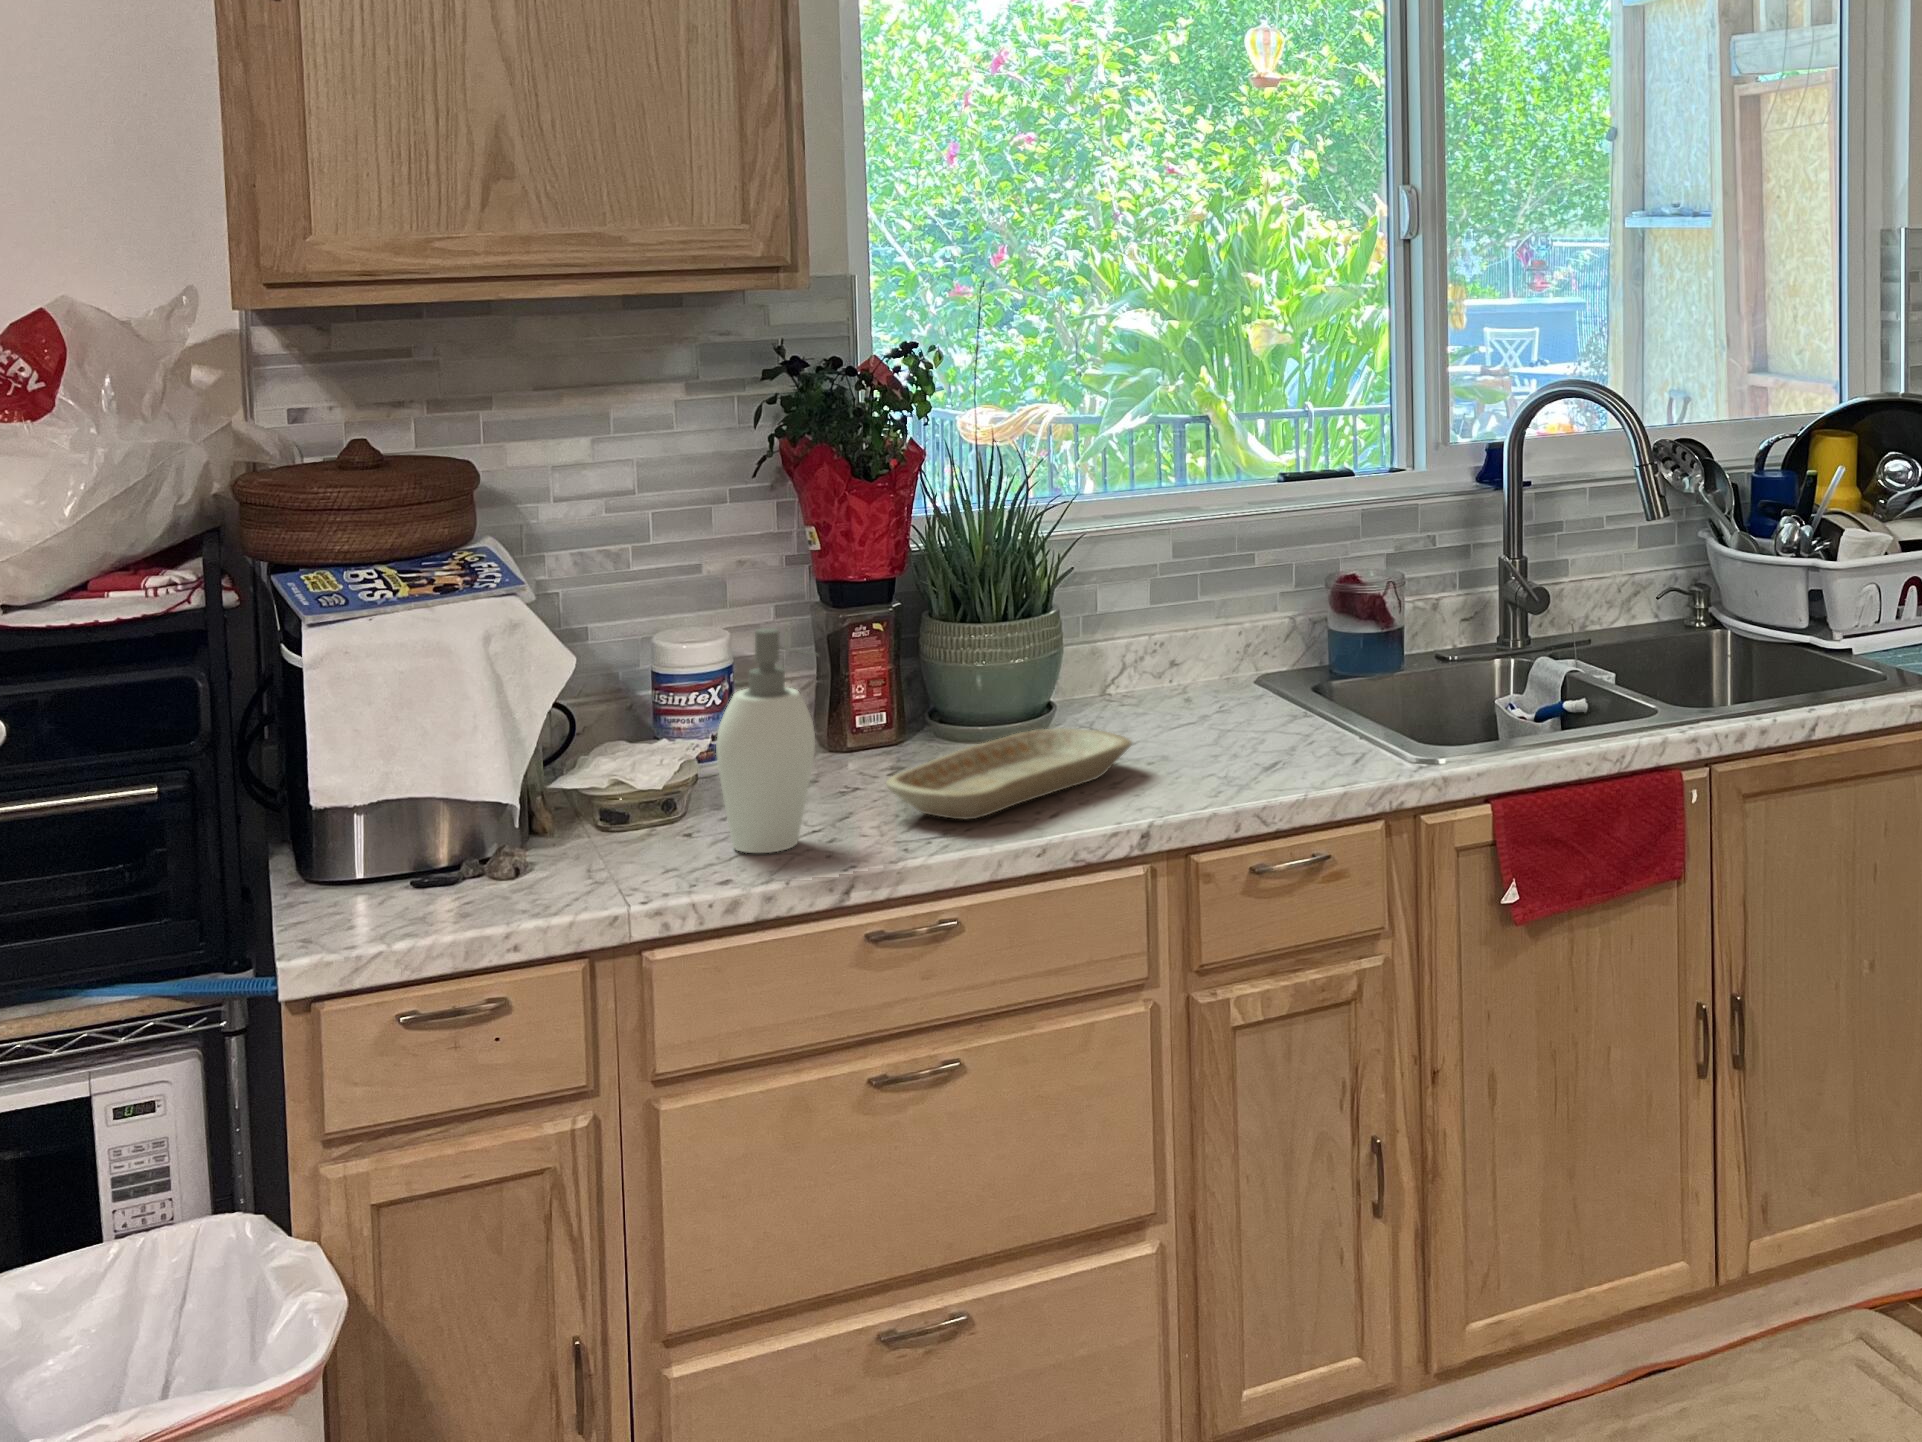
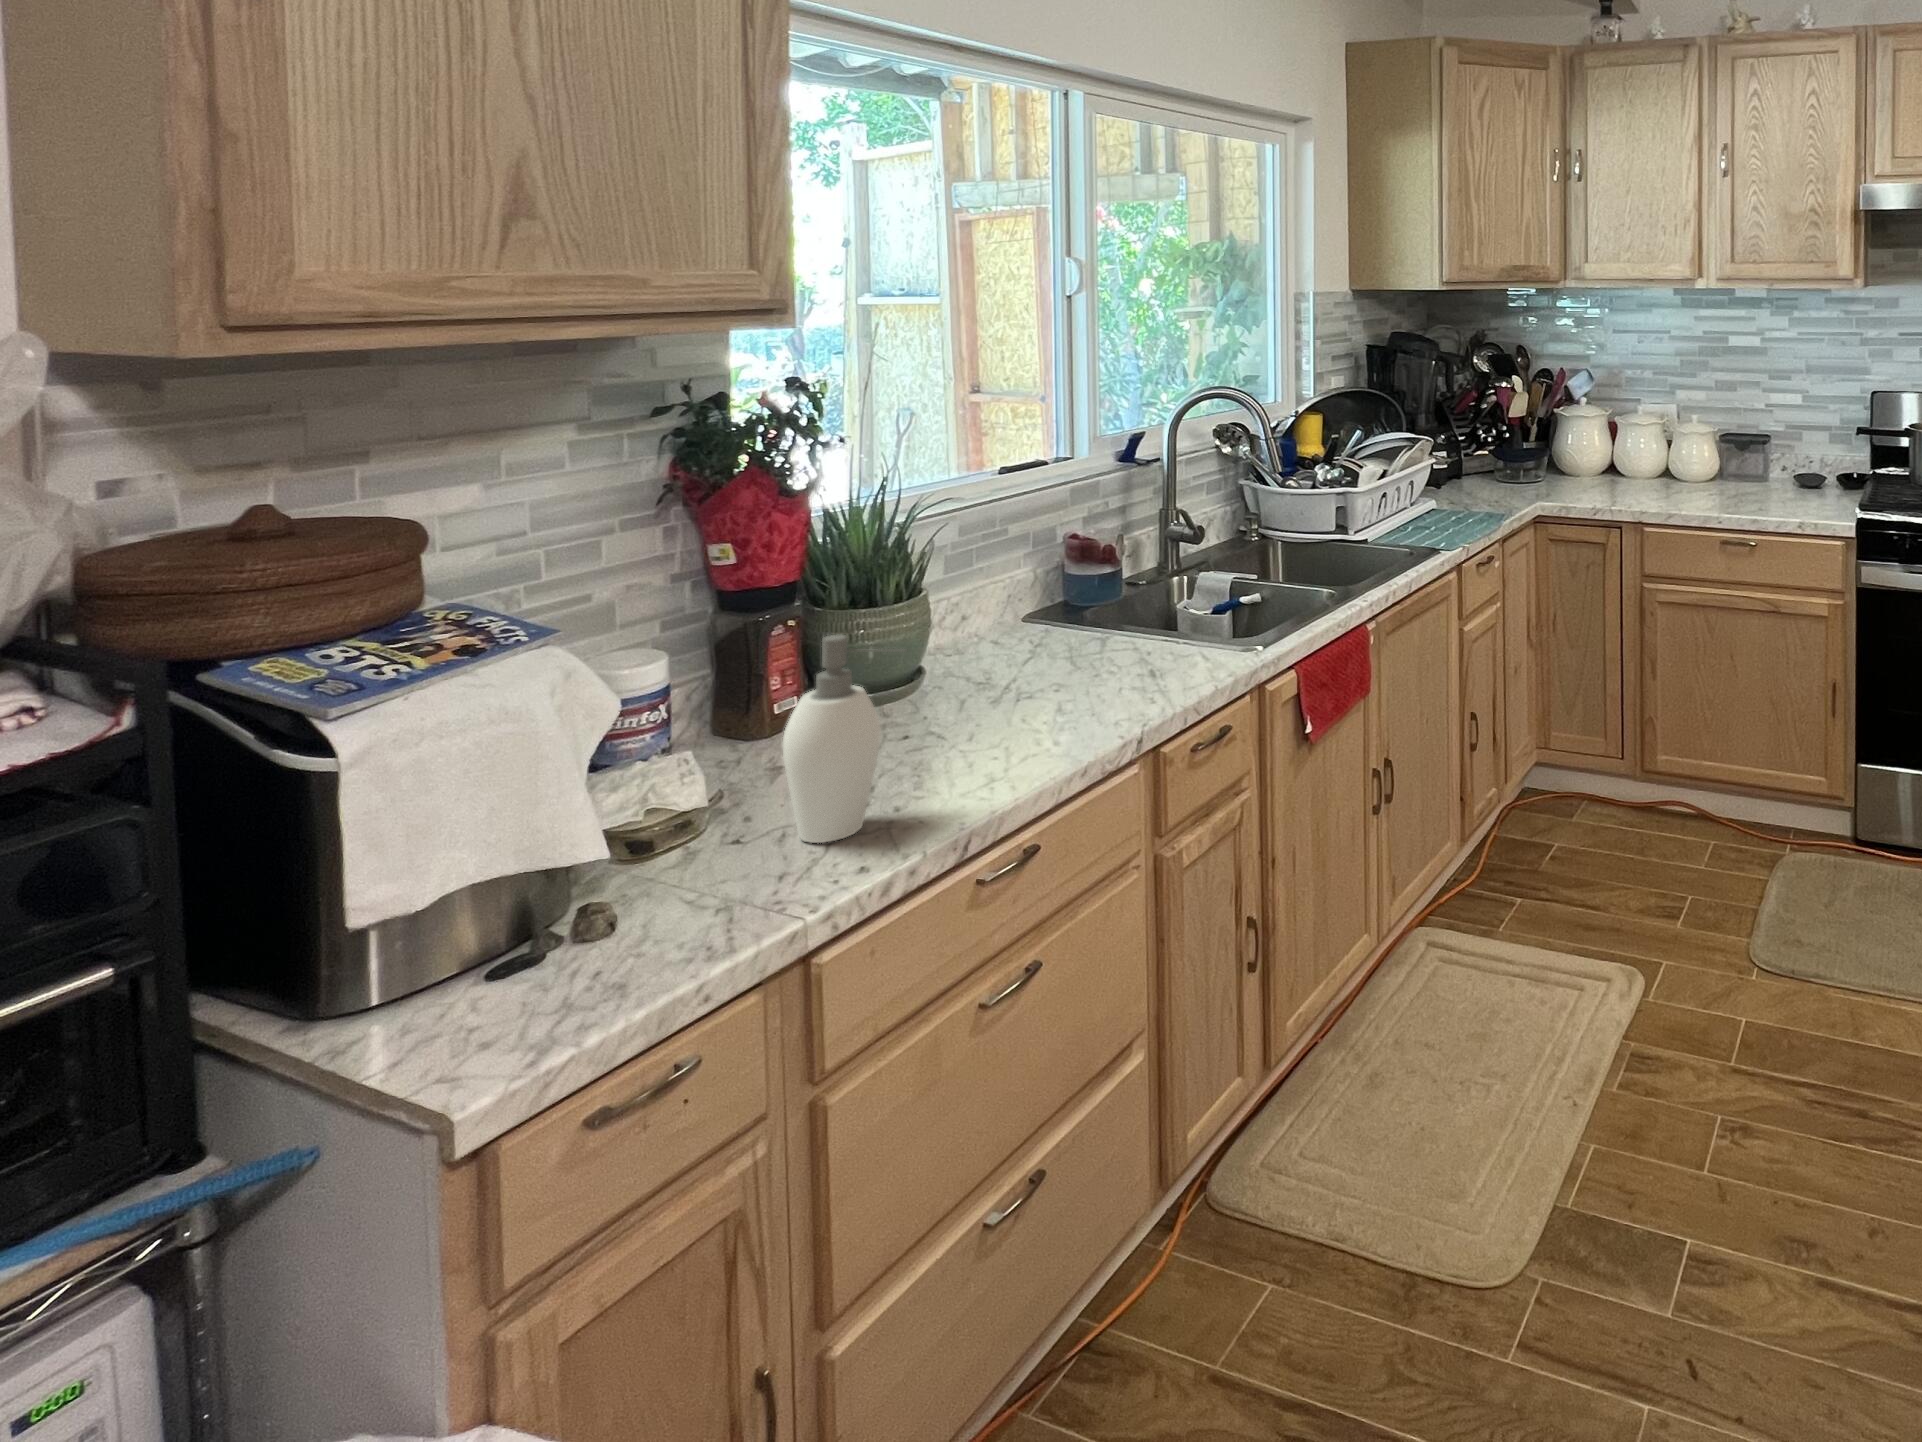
tray: present [886,728,1132,819] -> none [898,671,1043,768]

